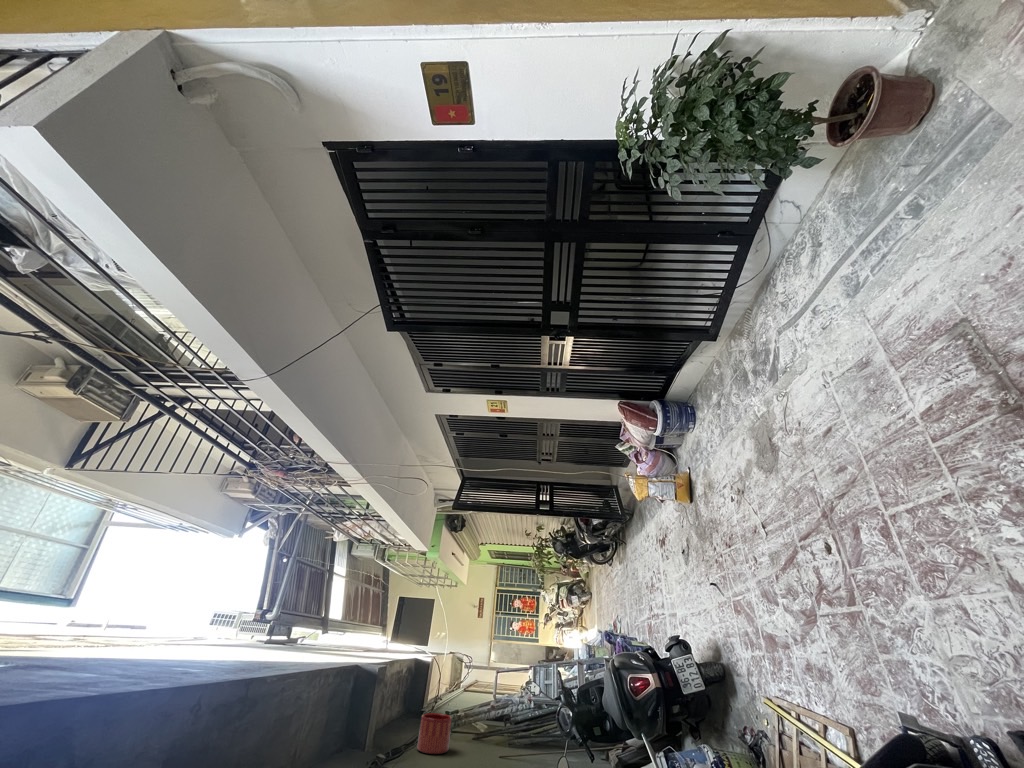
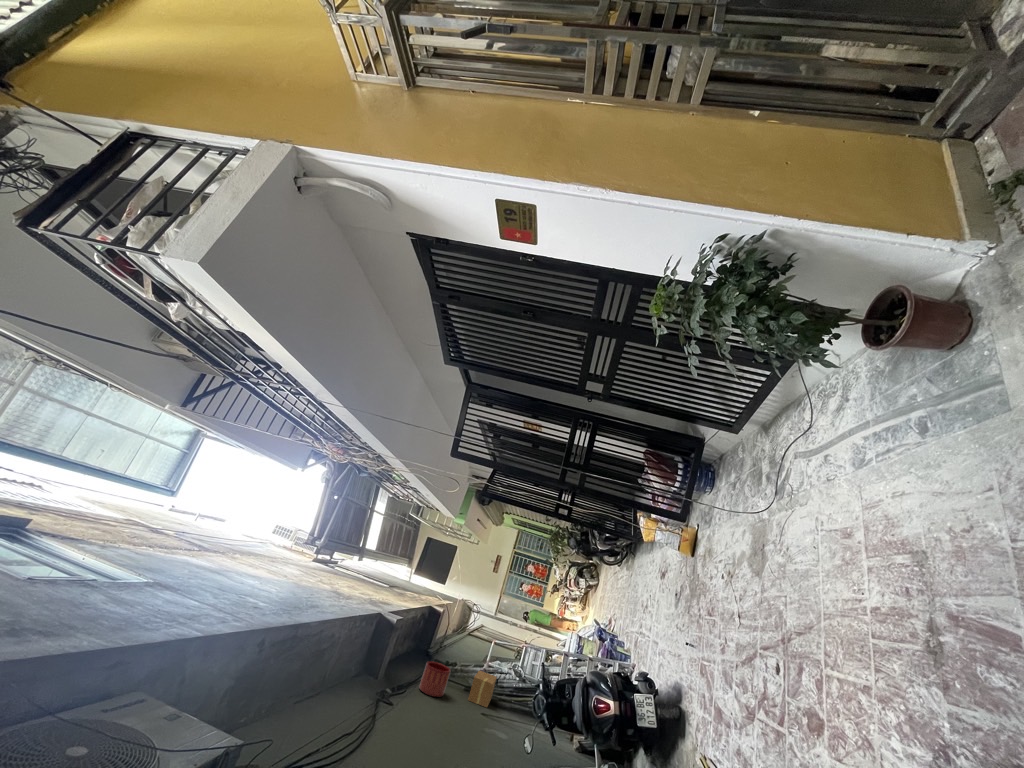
cardboard box: none [479,712,507,752] -> present [468,671,497,708]

